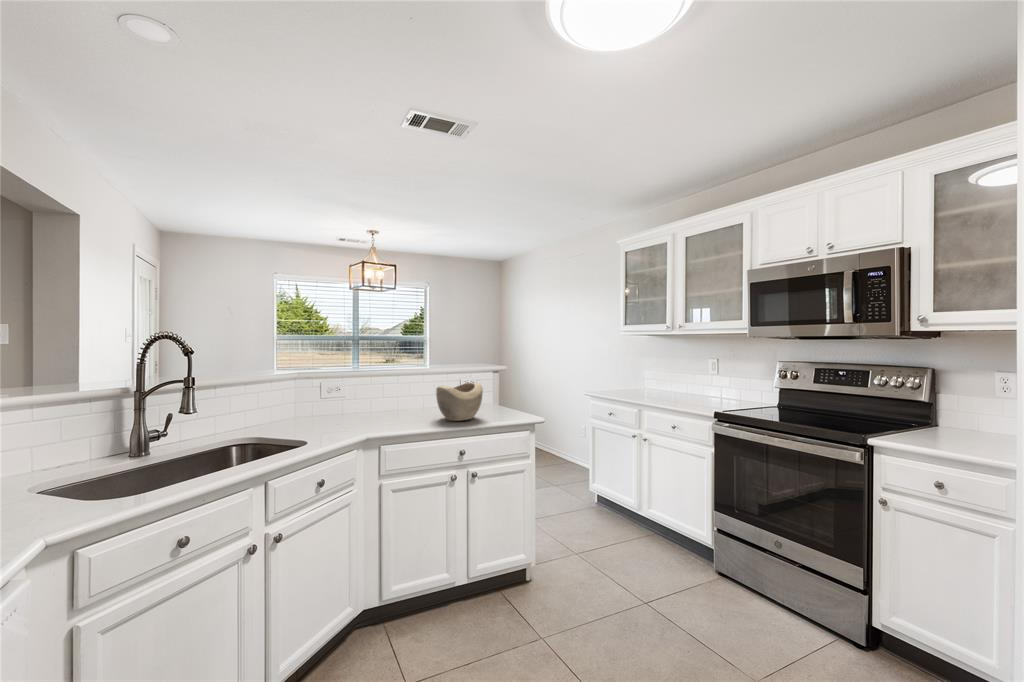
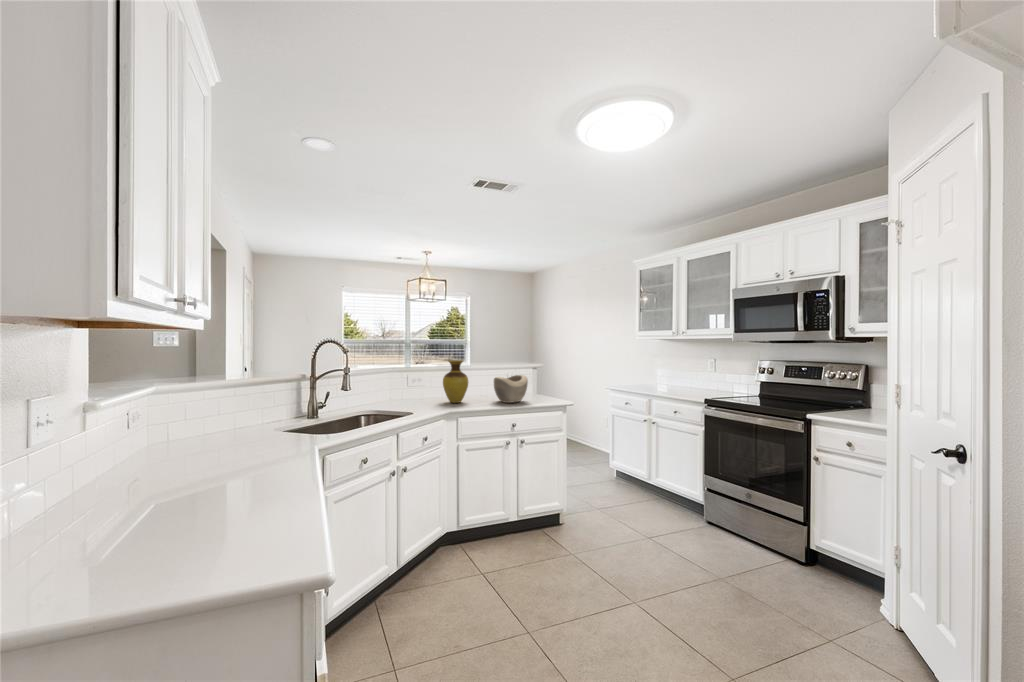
vase: none [365,363,401,422] -> present [443,360,468,403]

